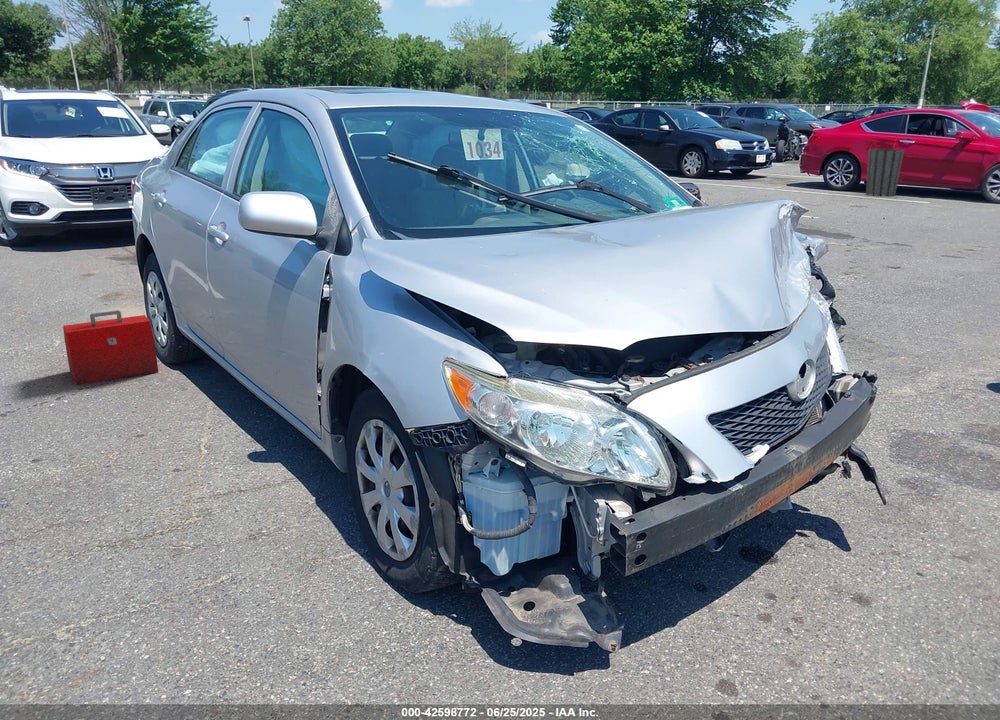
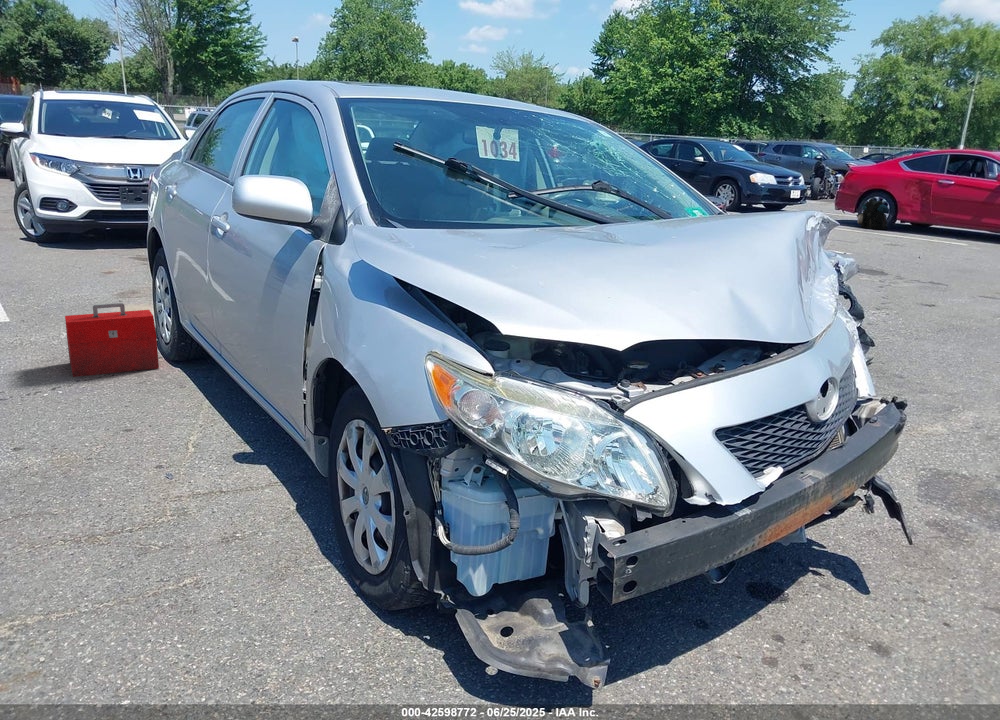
trash can: present [866,149,904,196] -> none [902,188,944,237]
backpack: none [821,161,852,191] -> present [857,199,888,230]

